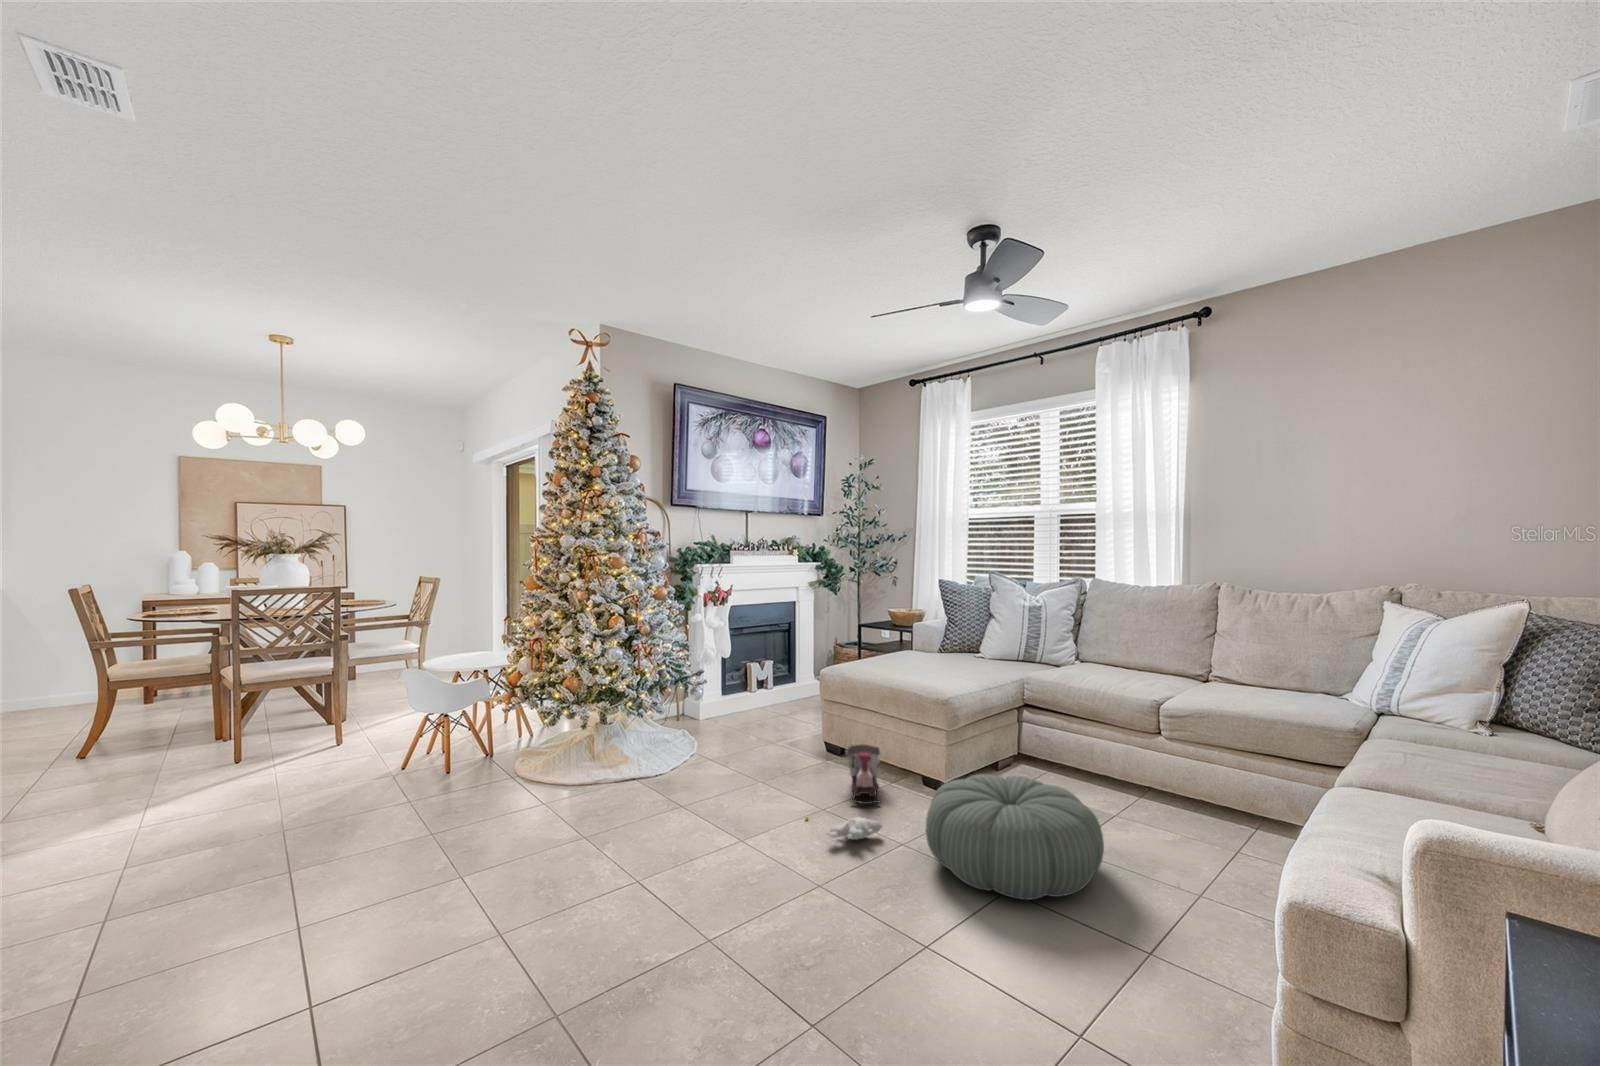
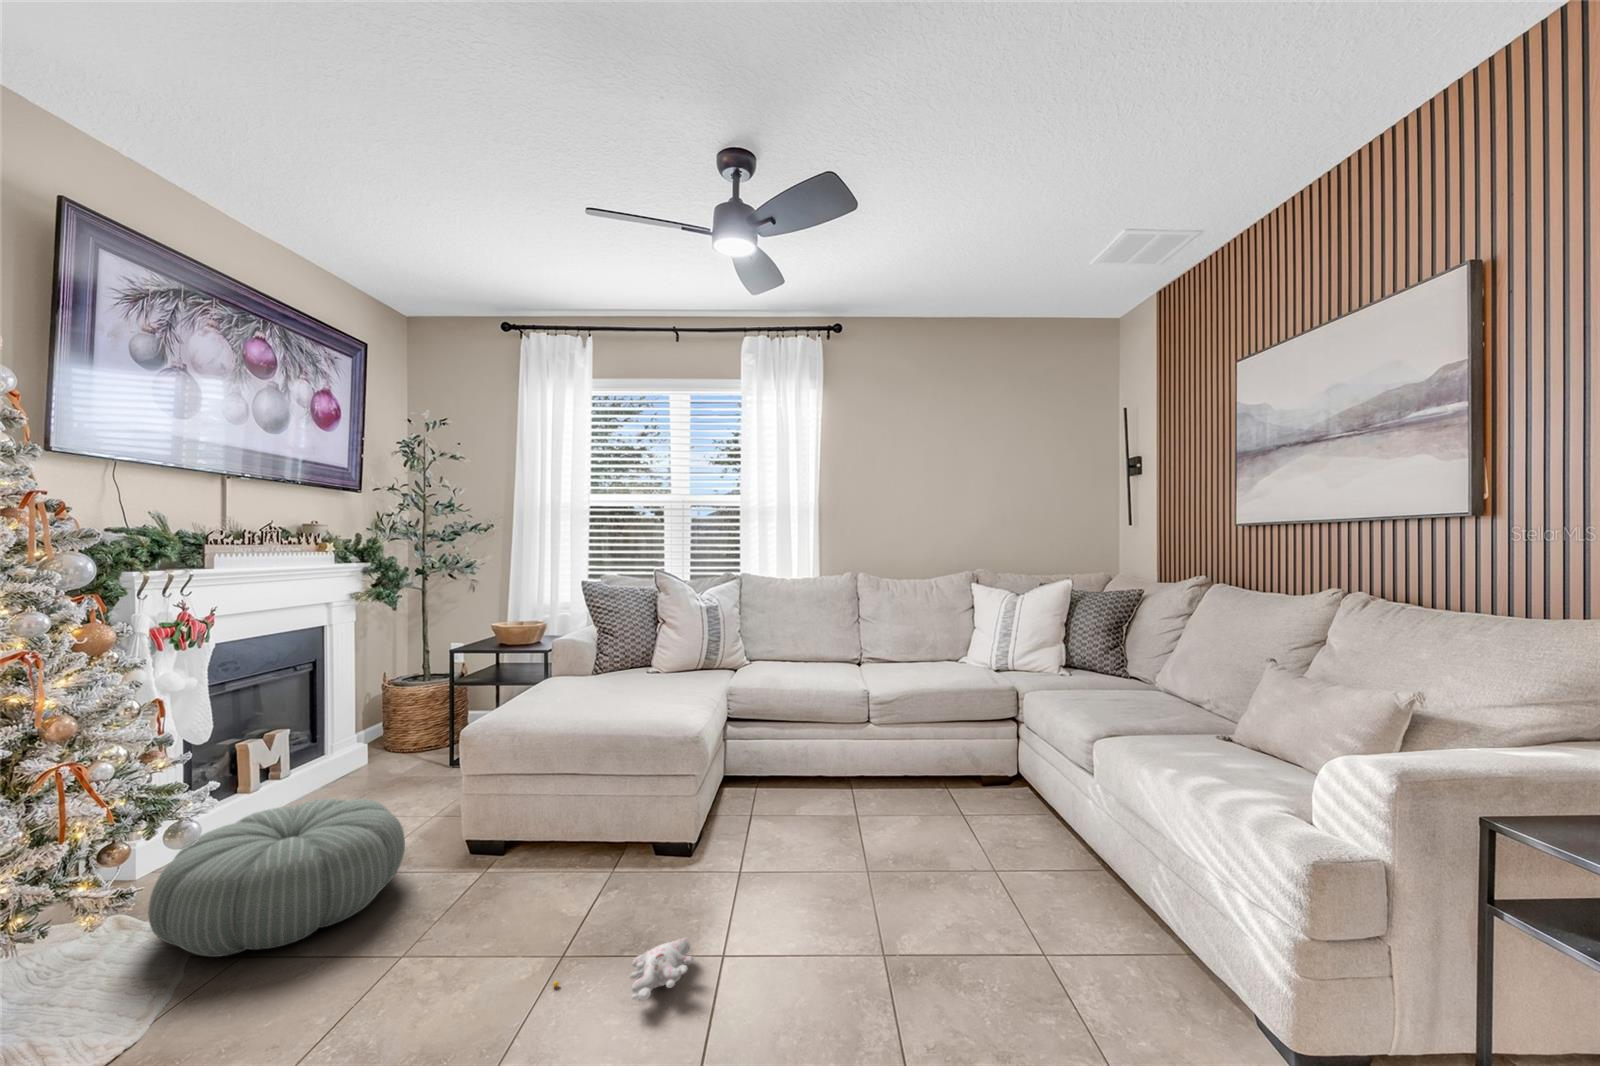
toy train: present [847,745,880,804] -> none [551,823,636,923]
pouf: present [926,774,1104,900] -> present [148,799,405,957]

